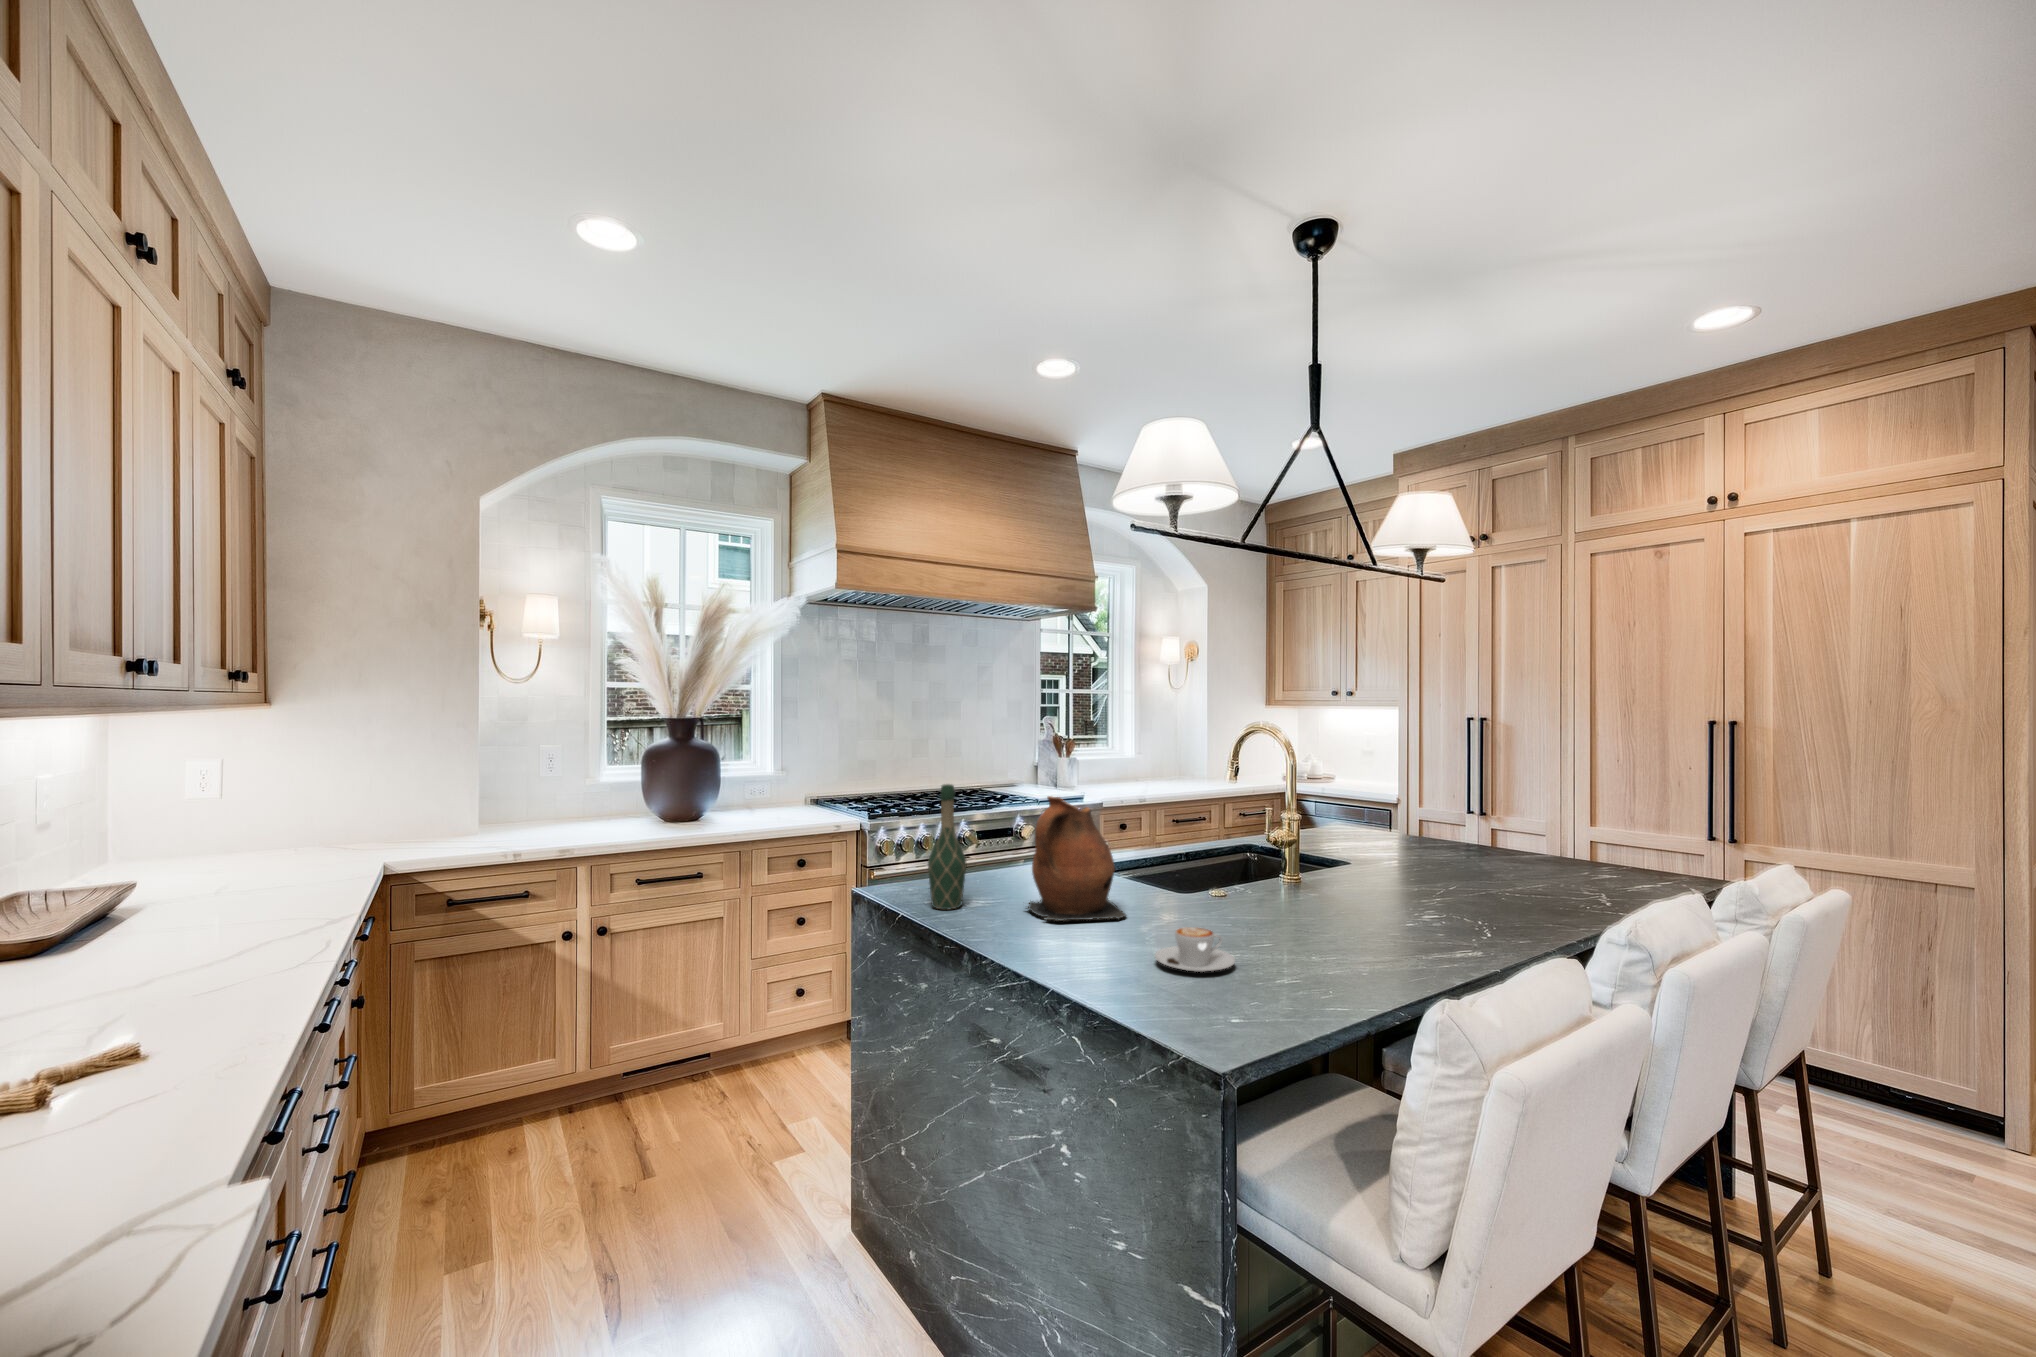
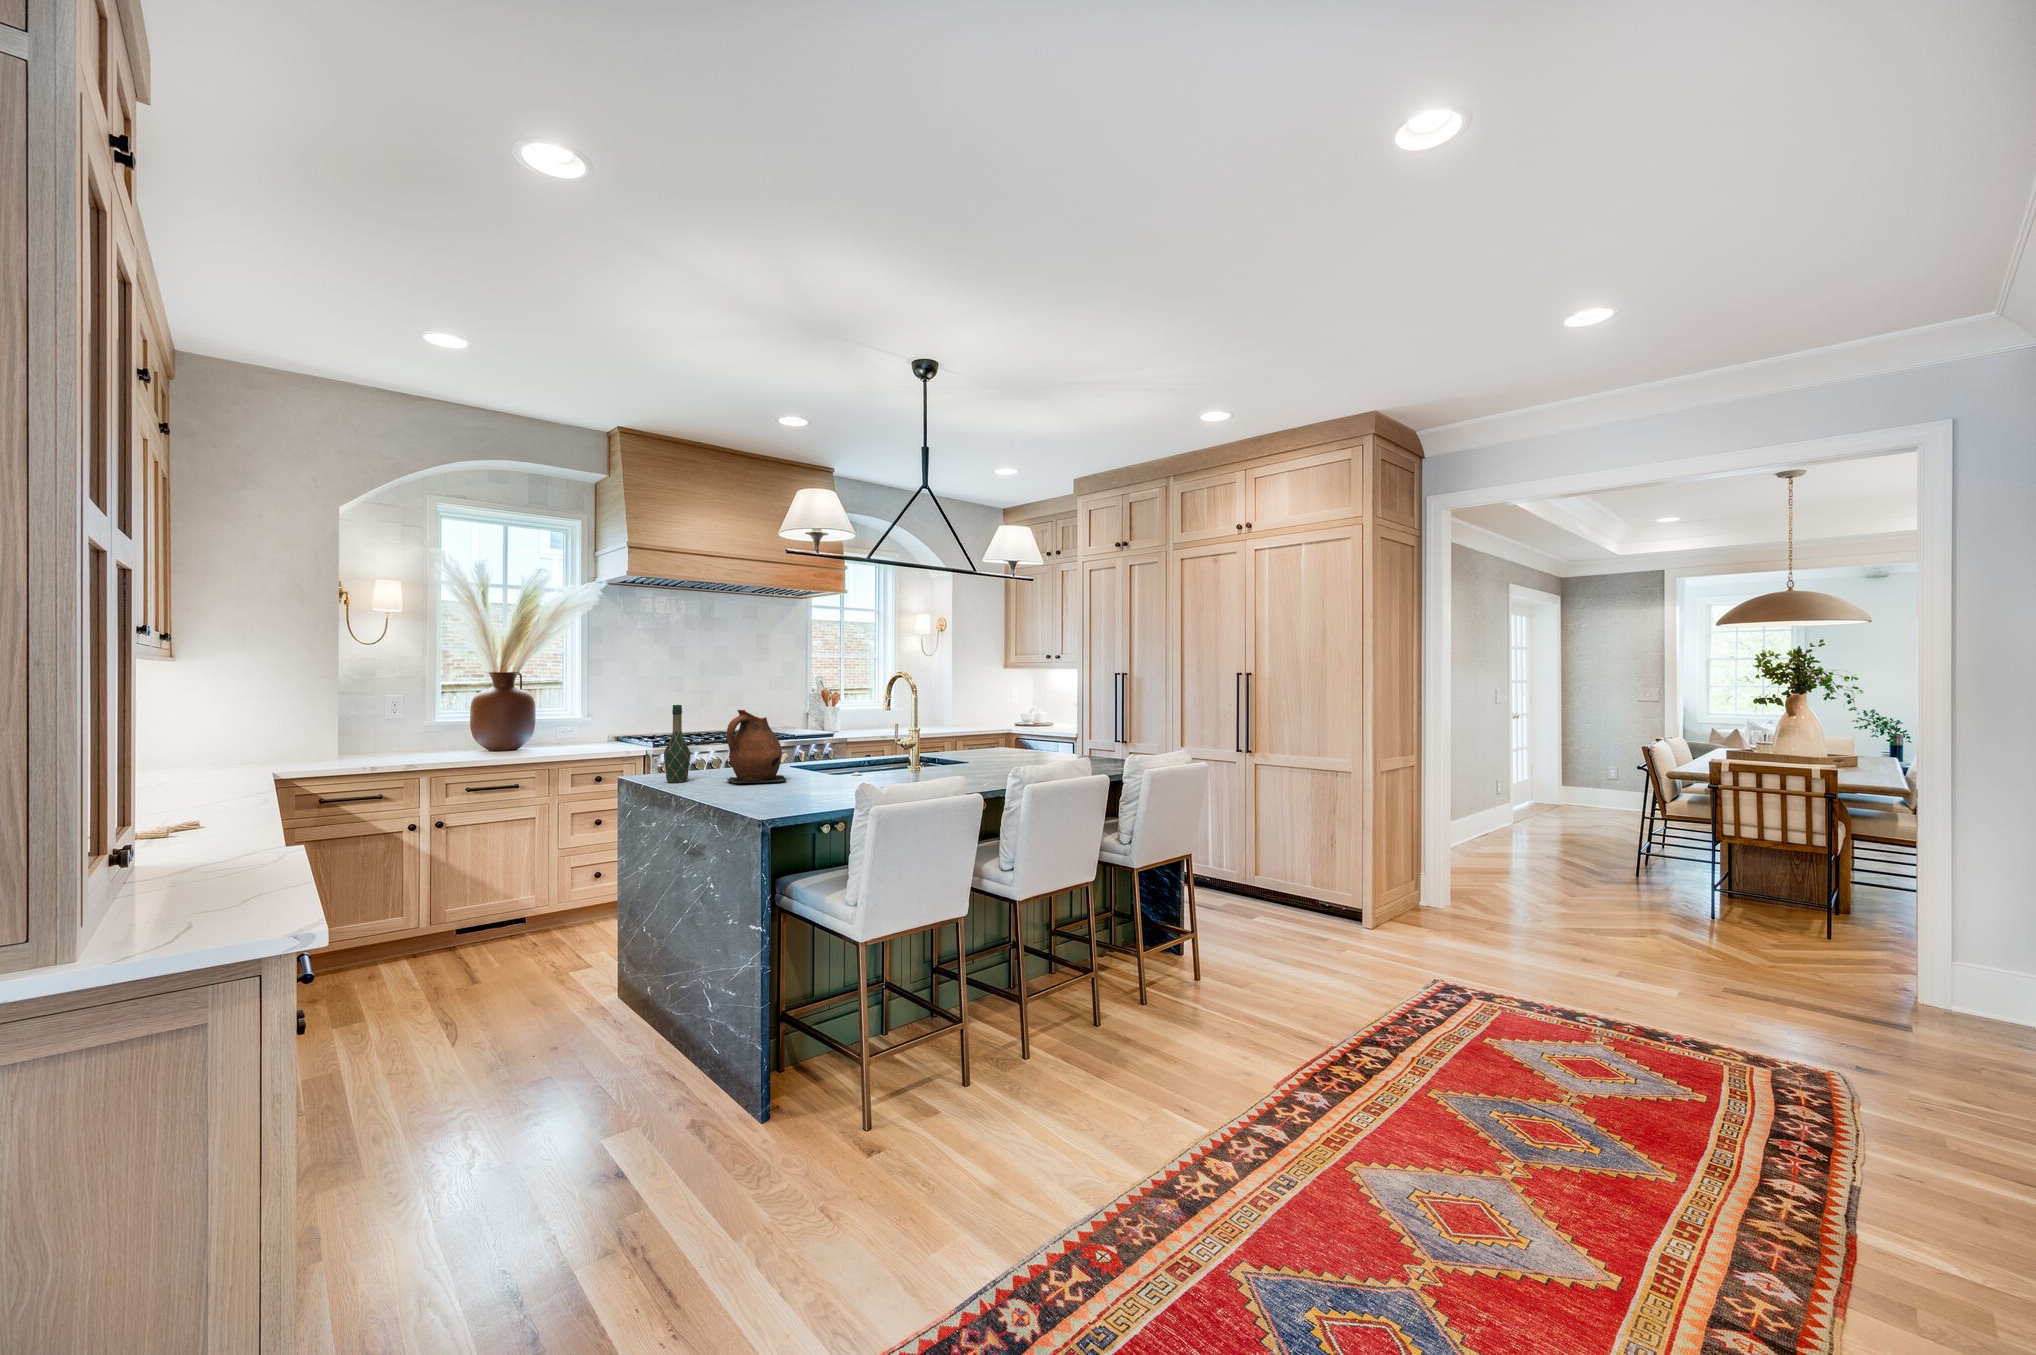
coffee cup: present [1155,927,1235,972] -> none [776,774,821,795]

